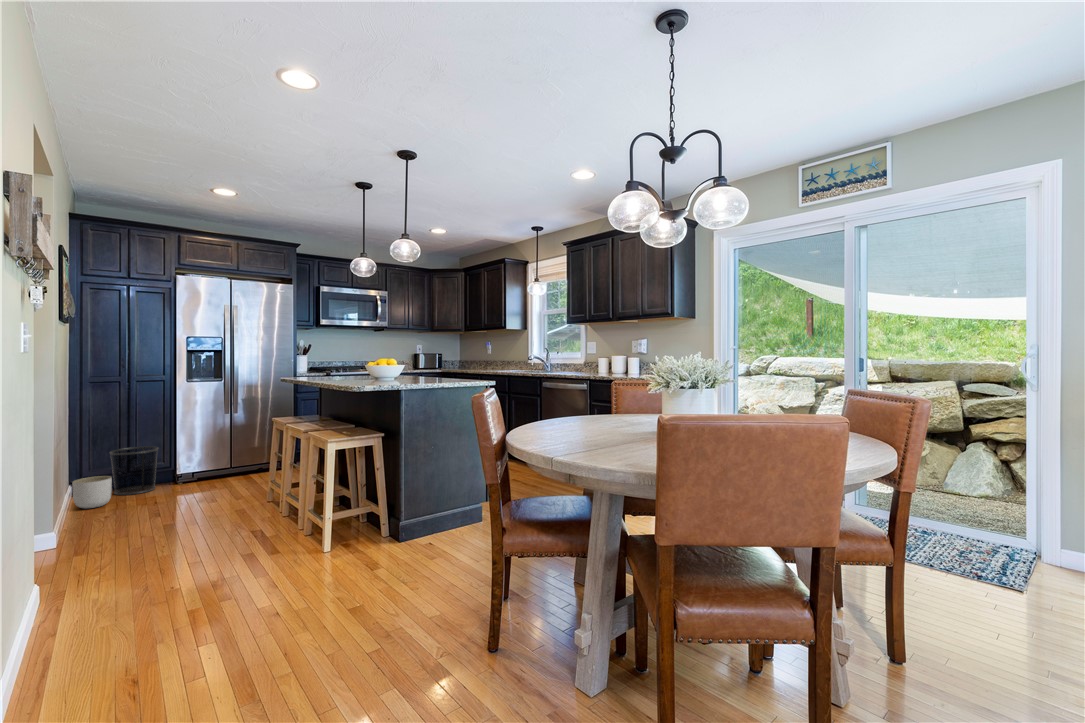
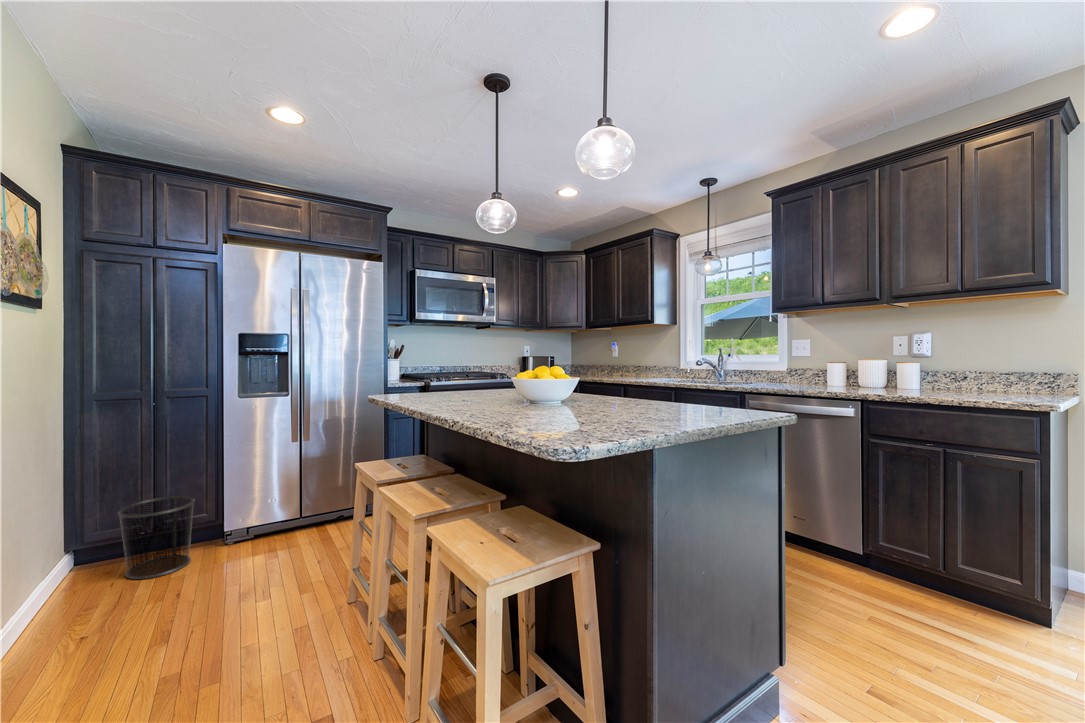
planter: present [72,476,112,509] -> none [37,558,107,622]

